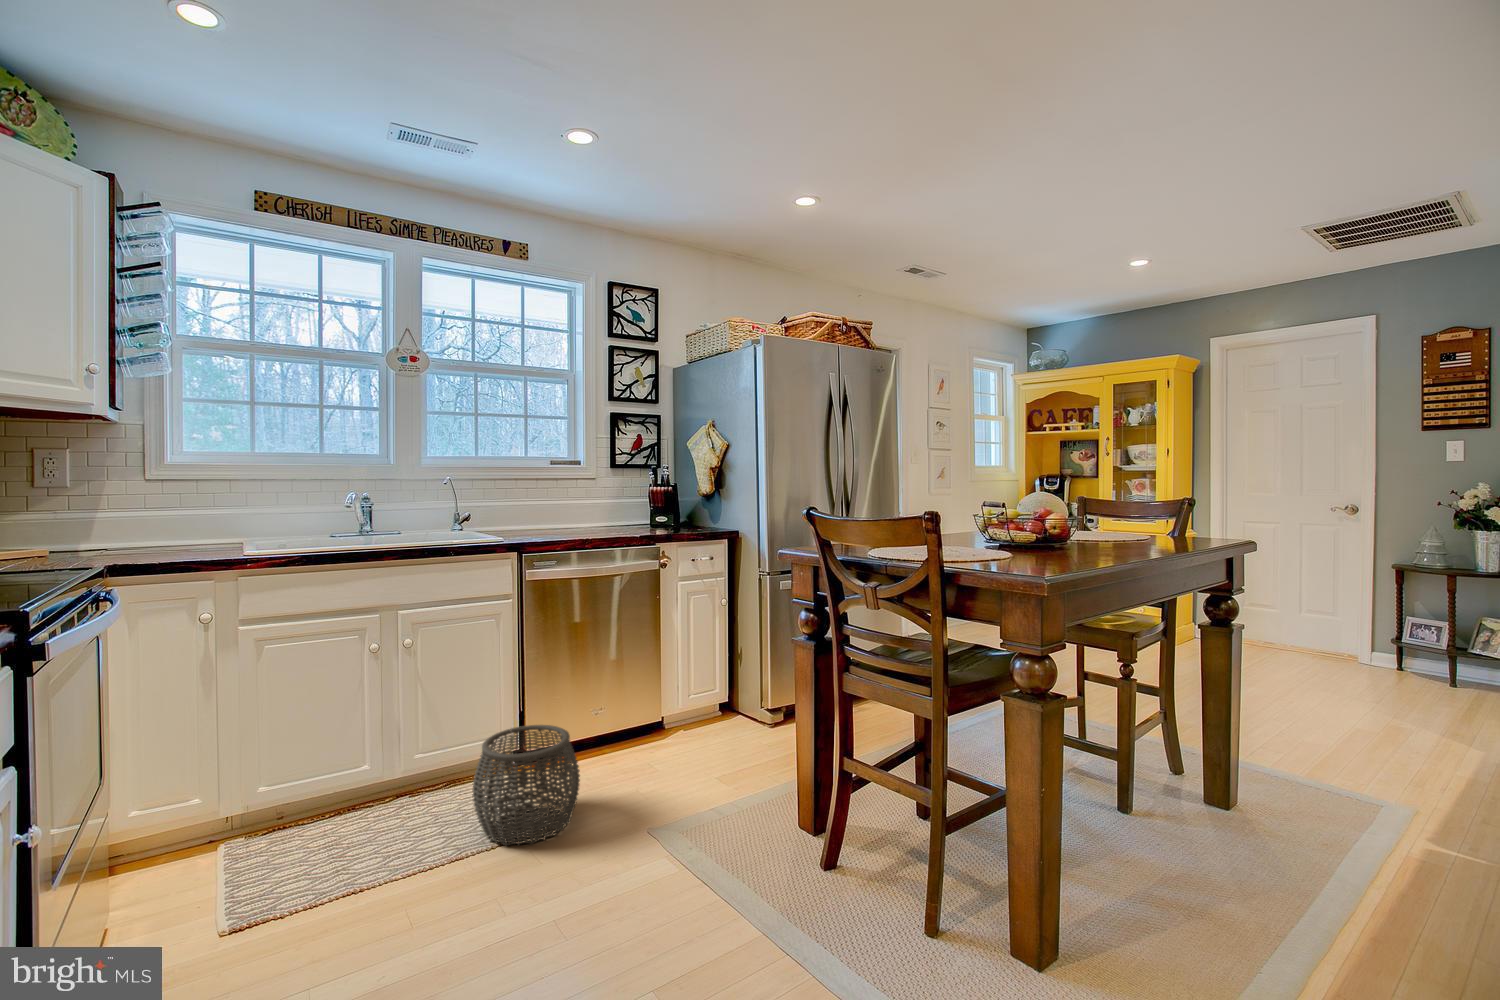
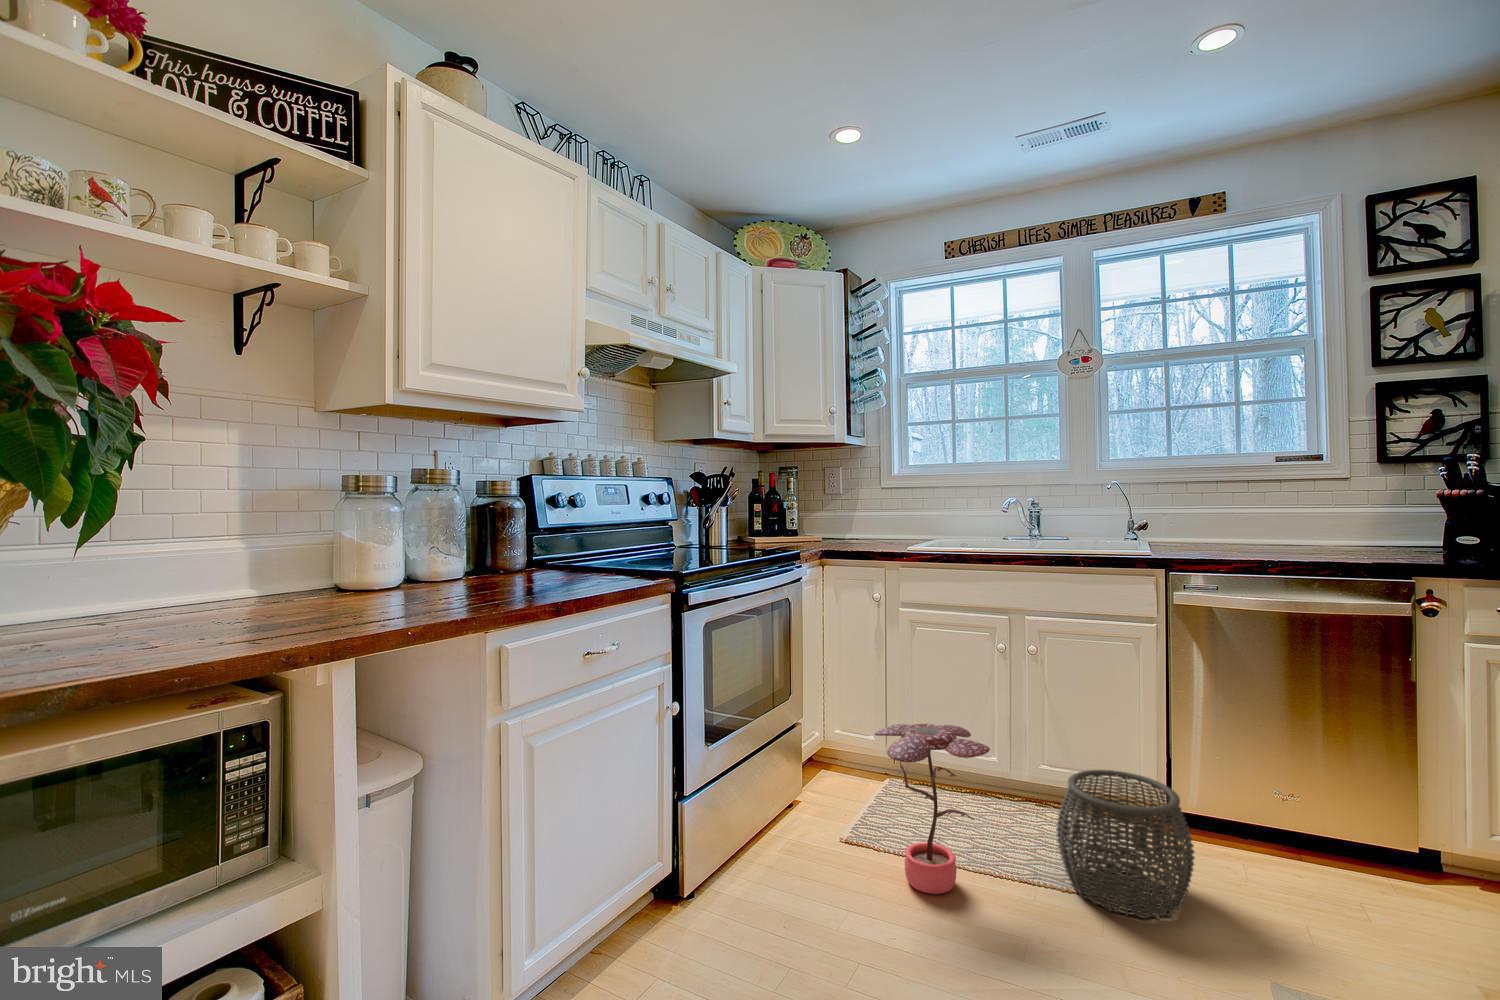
potted plant: none [290,738,439,928] -> present [874,724,990,894]

